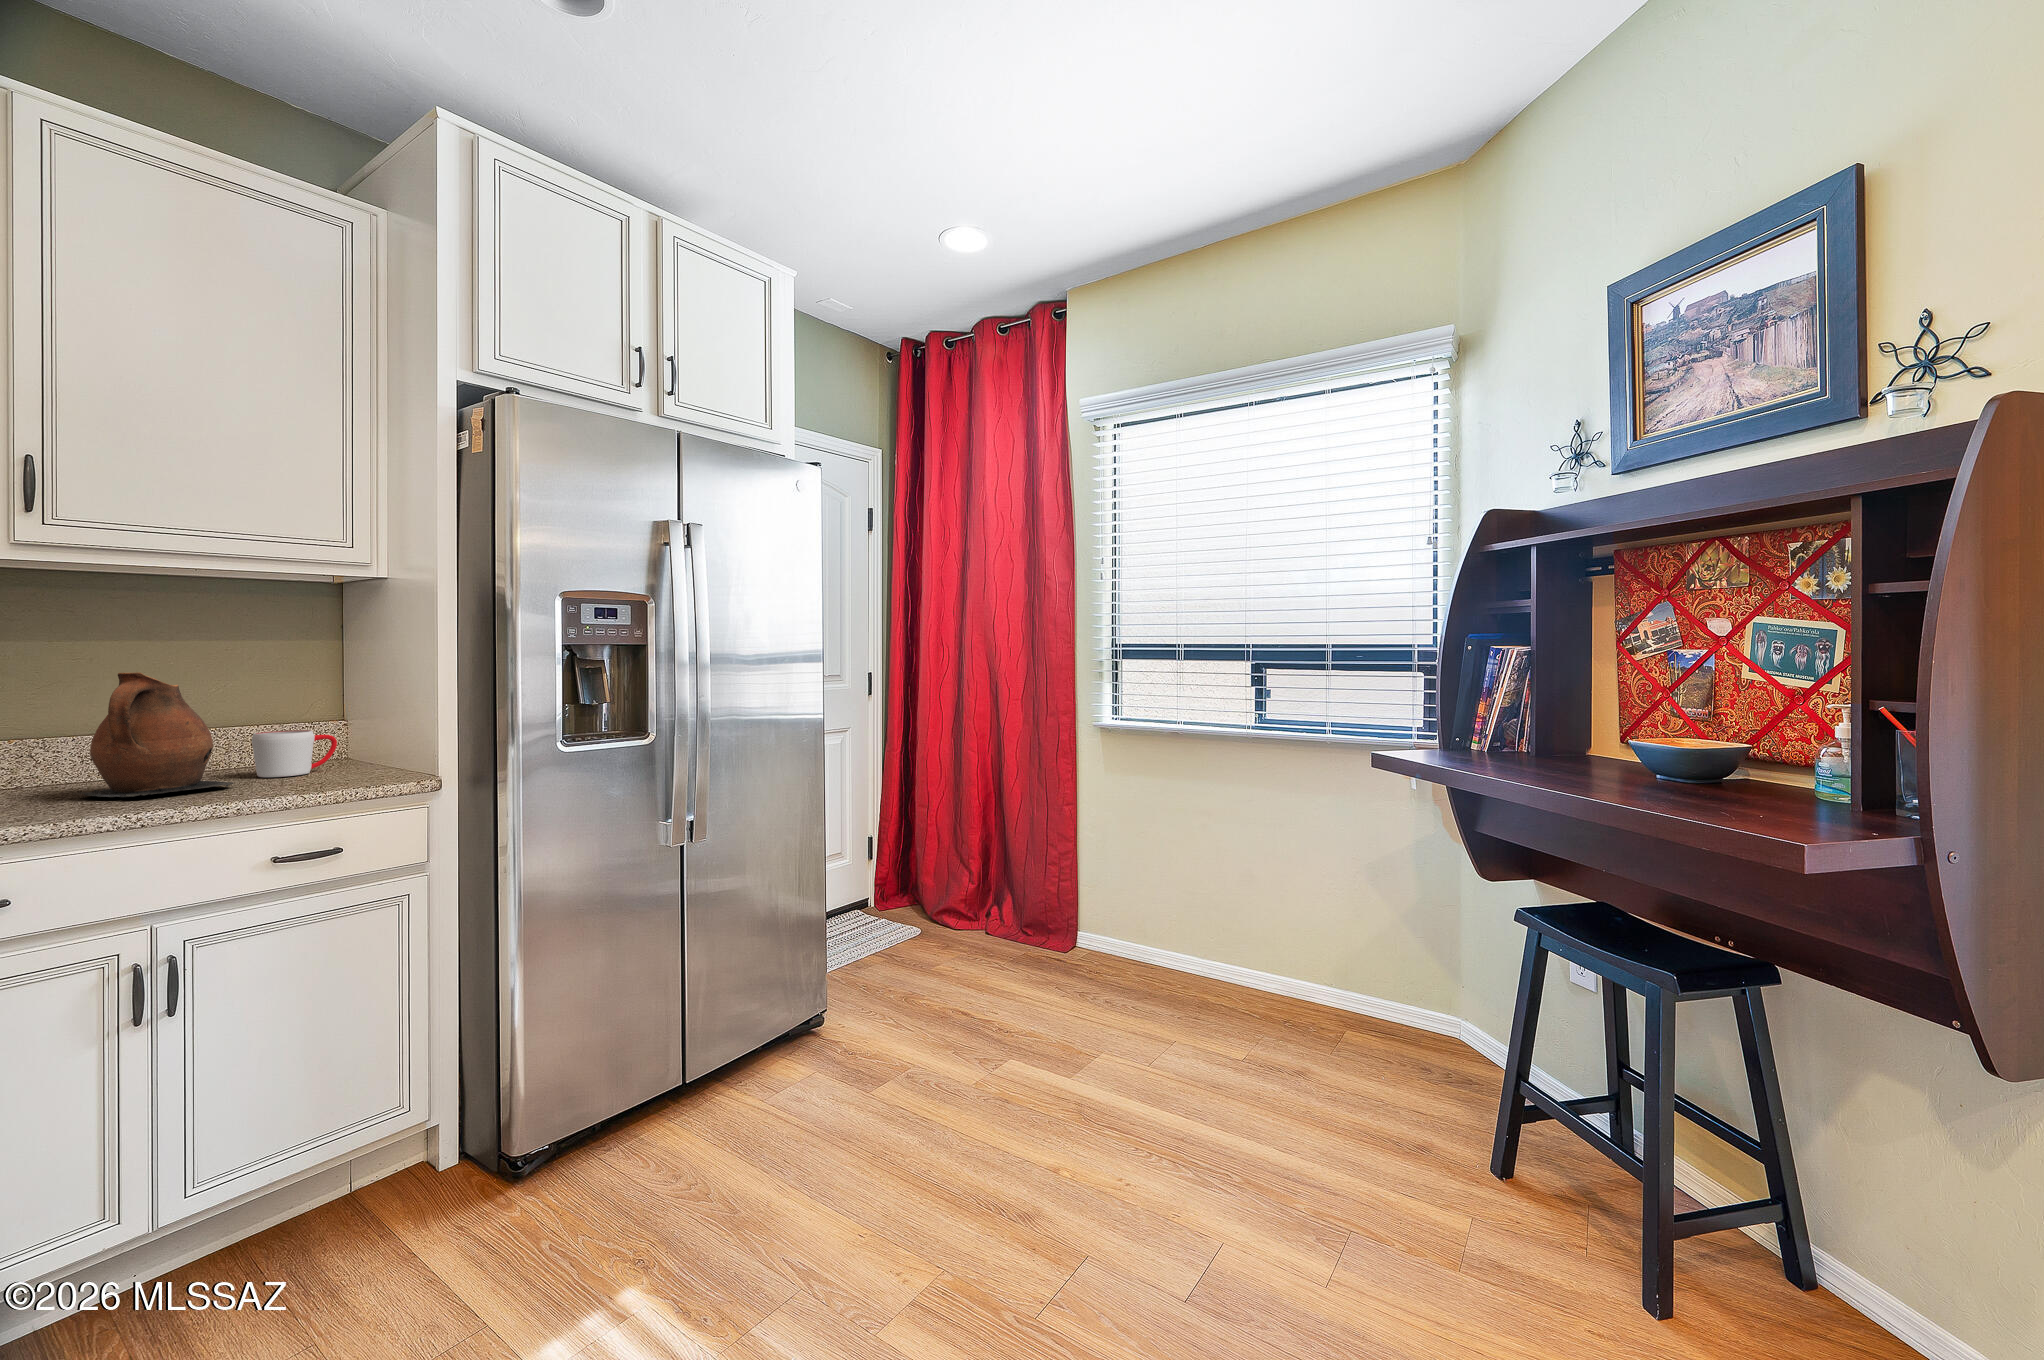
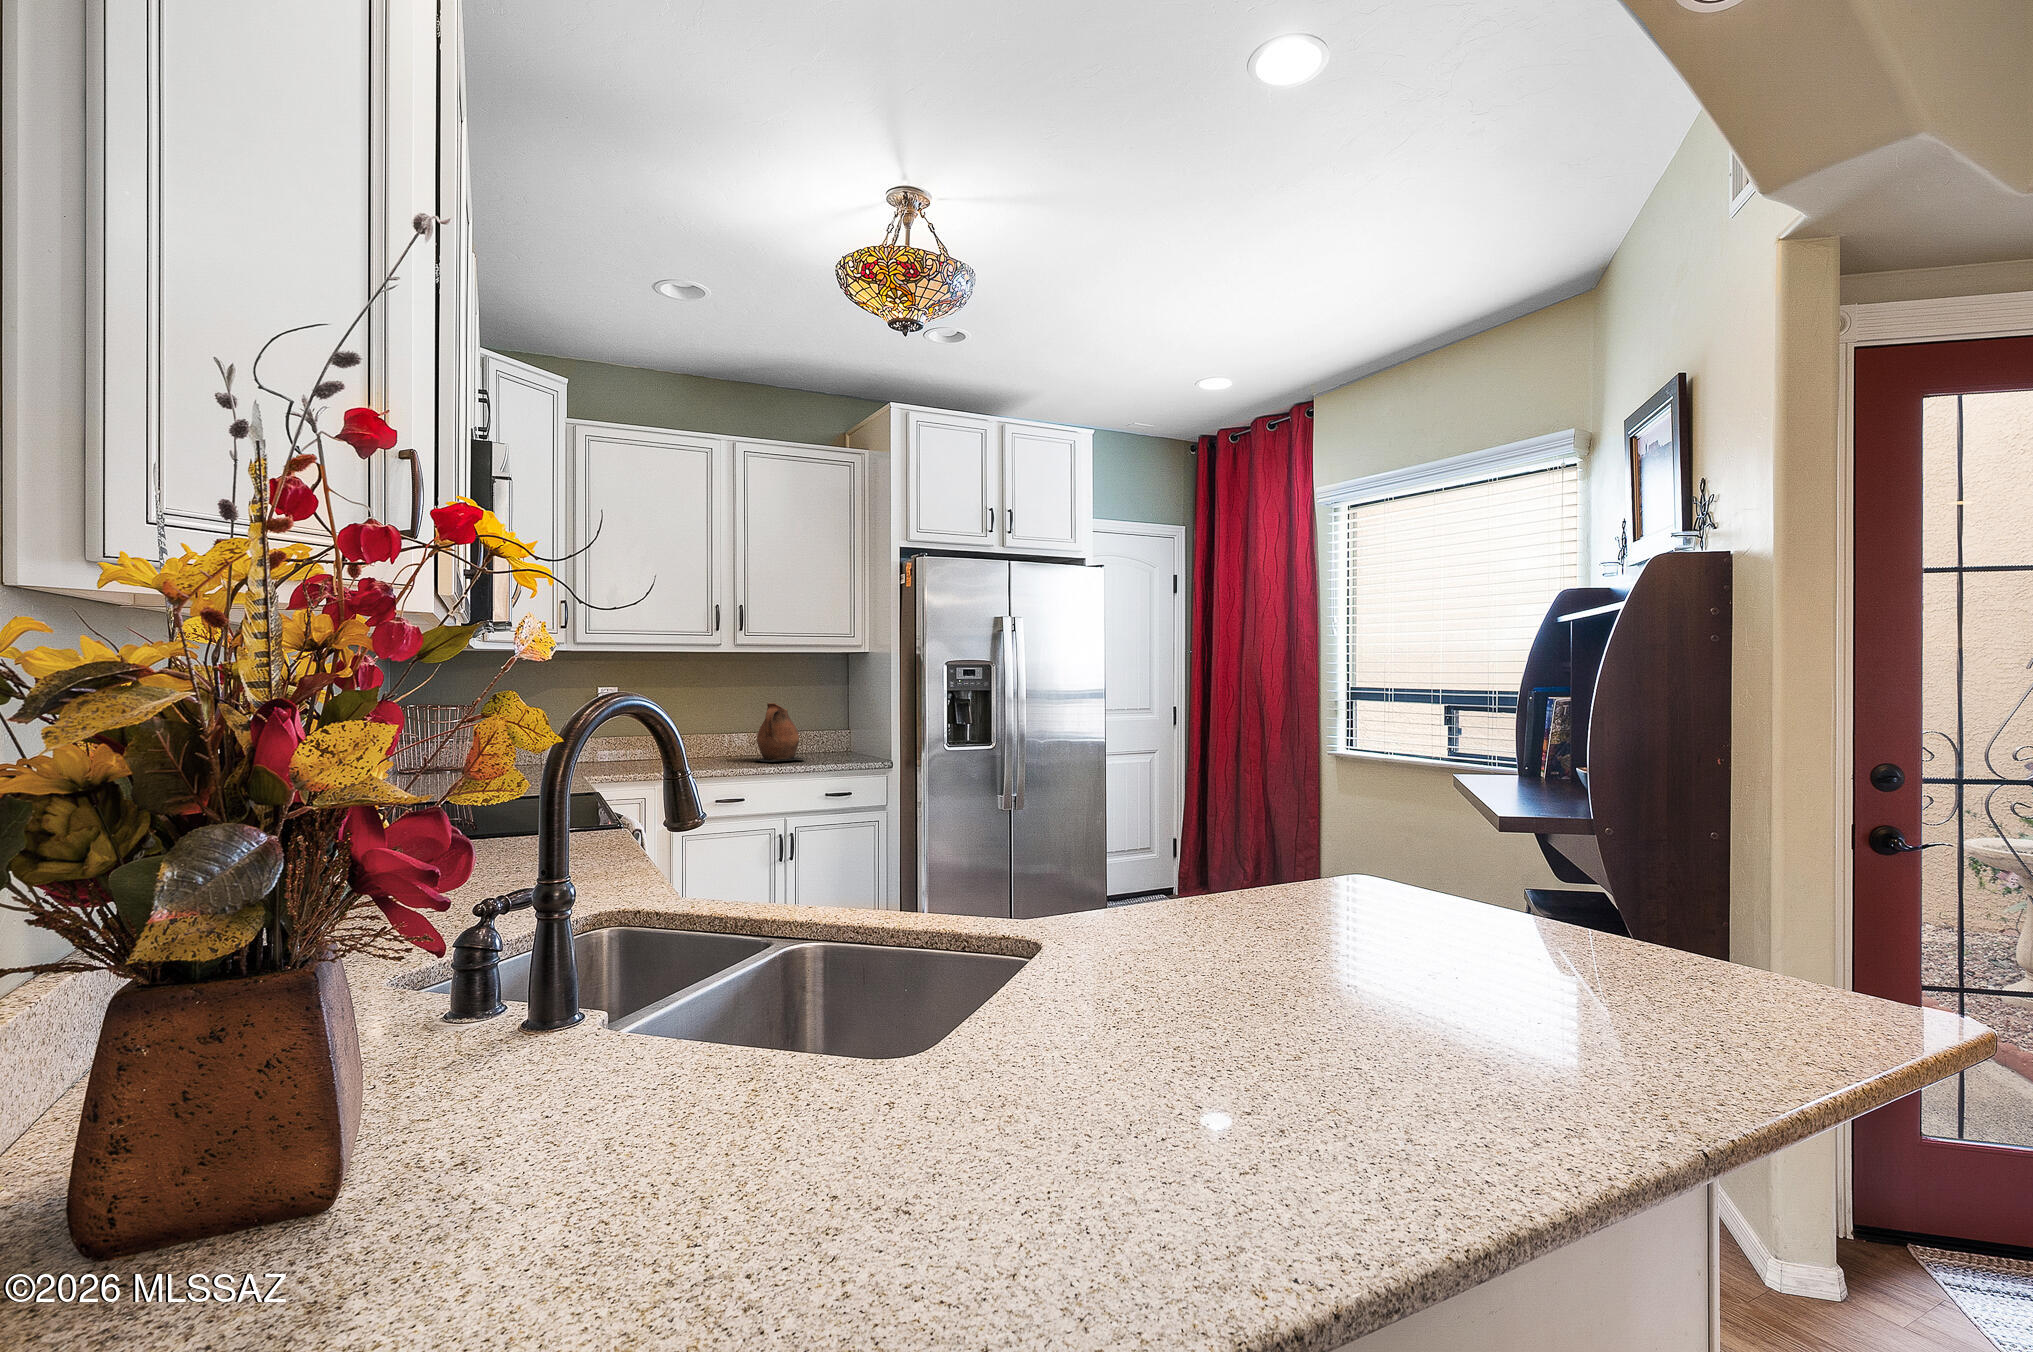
mug: present [252,730,337,777] -> none [812,734,846,758]

